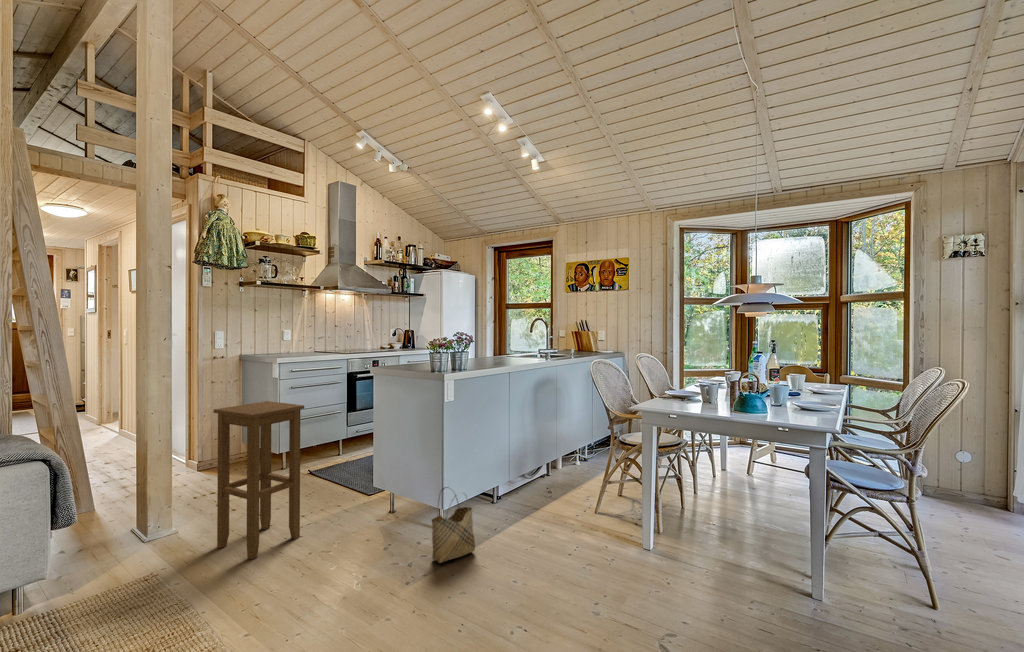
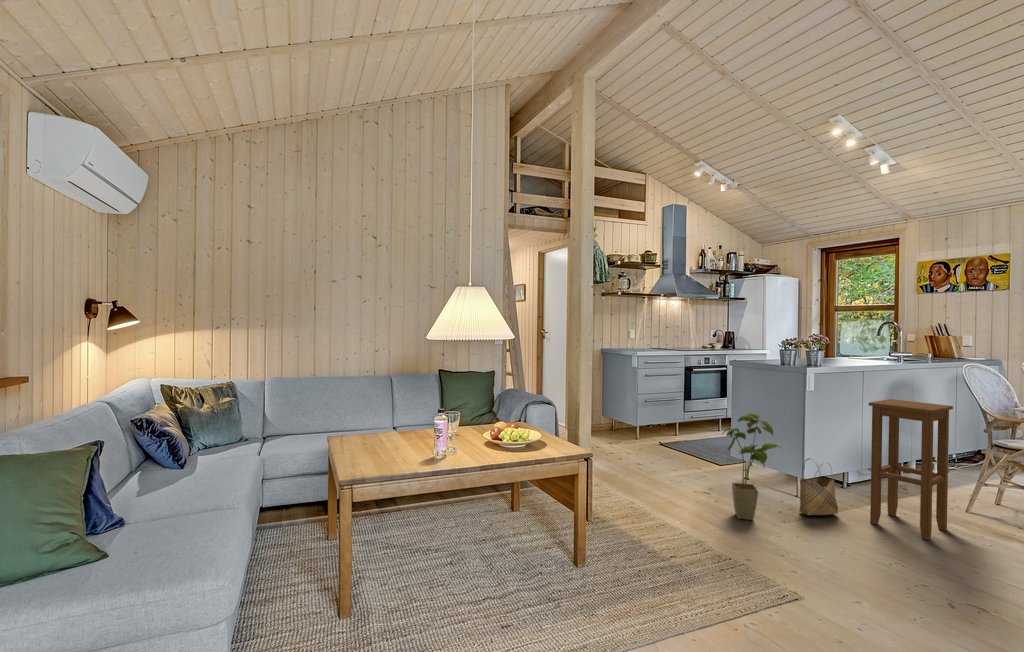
stool: present [214,401,304,559] -> present [869,399,953,540]
house plant: none [328,445,408,595] -> present [723,413,780,520]

